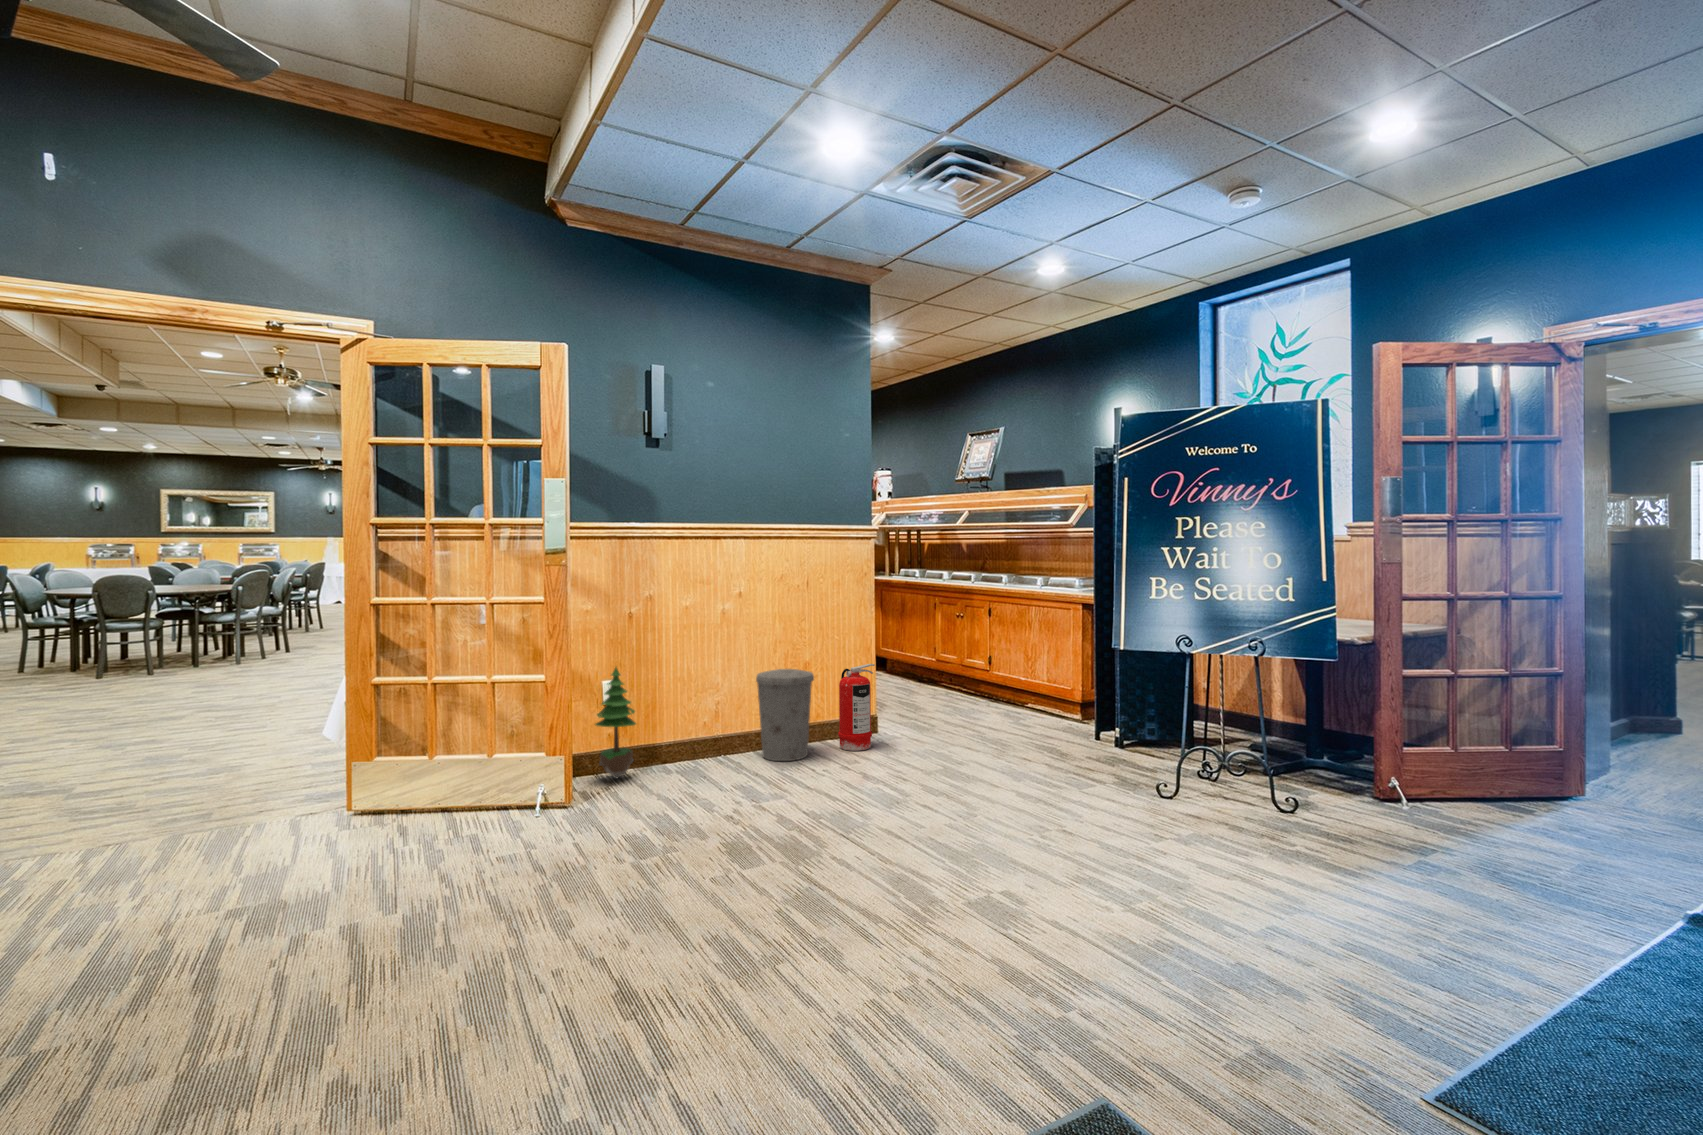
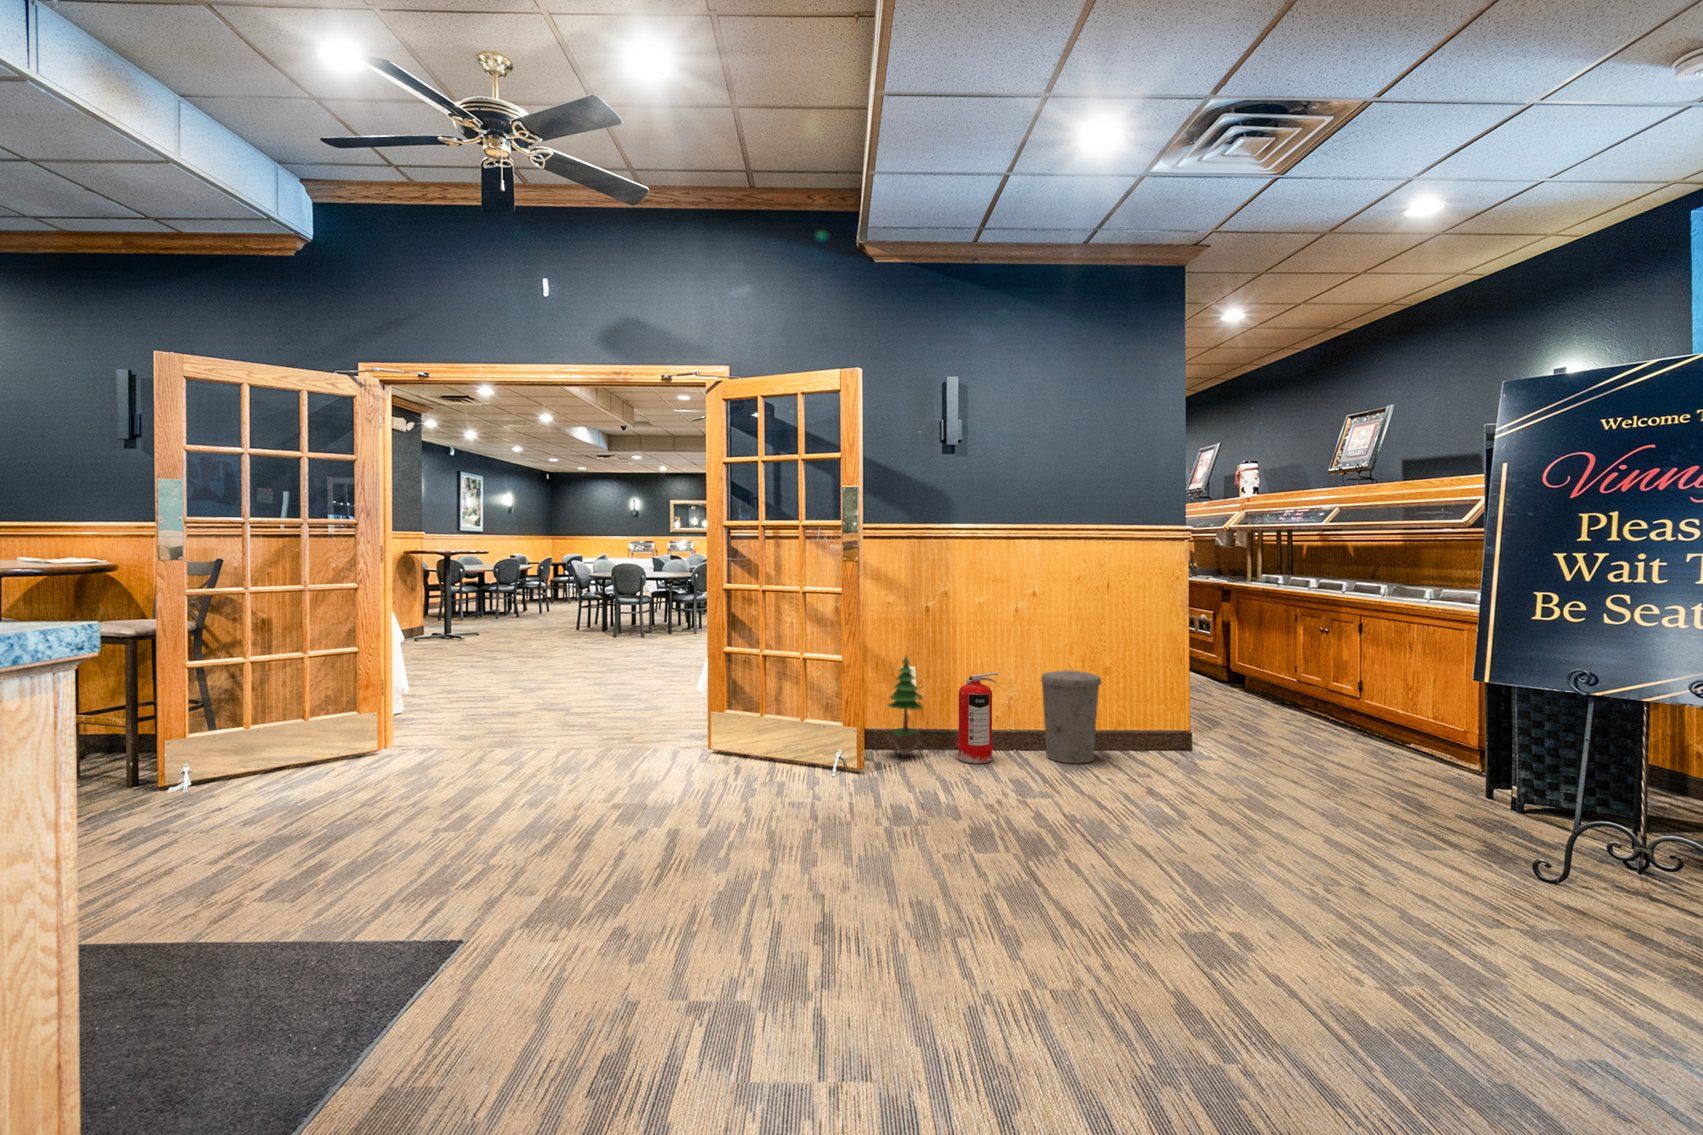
fire extinguisher: present [838,664,875,751] -> present [957,673,999,763]

